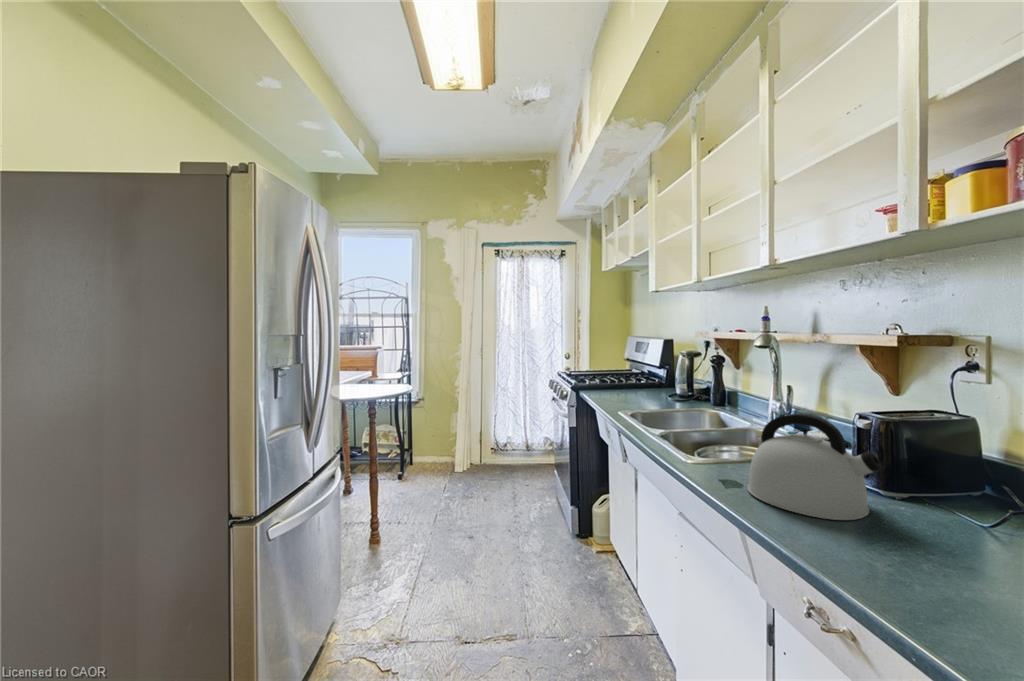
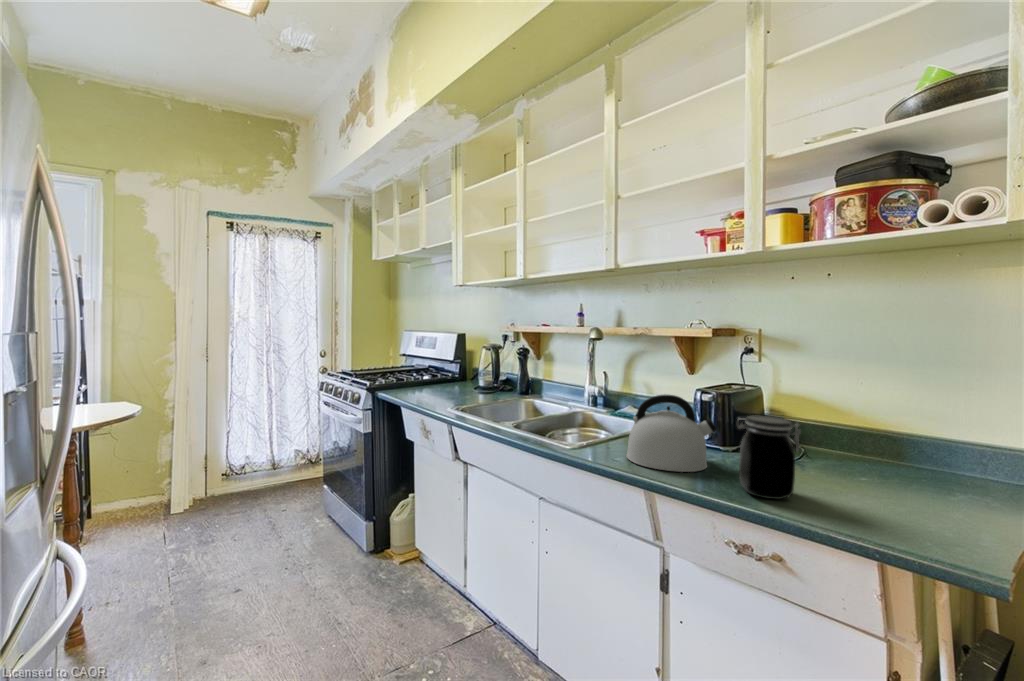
jar: none [868,453,977,587] -> present [737,416,801,499]

